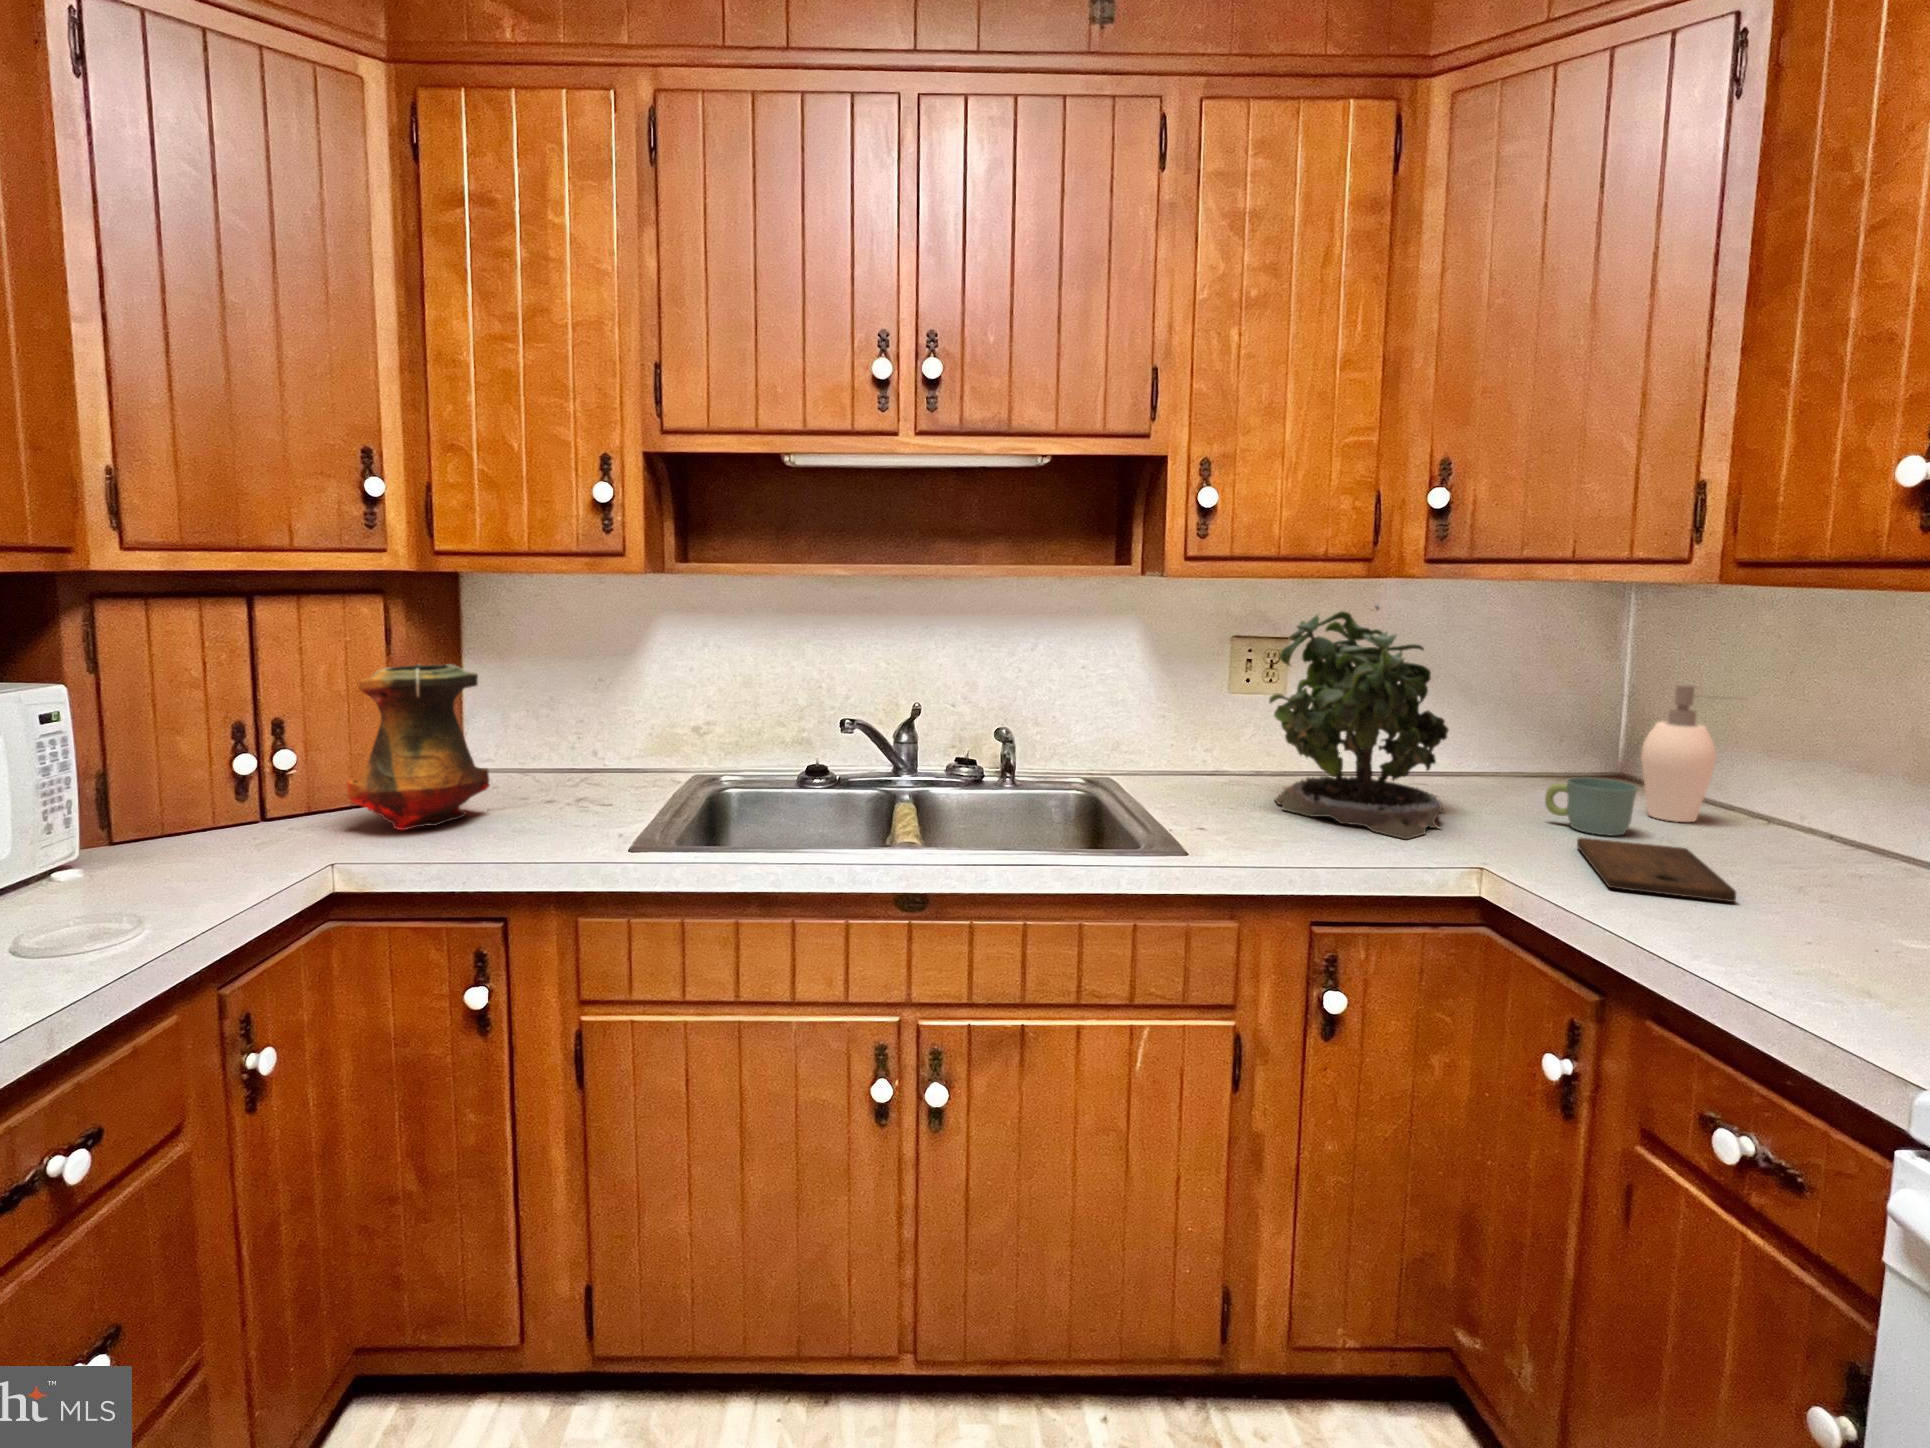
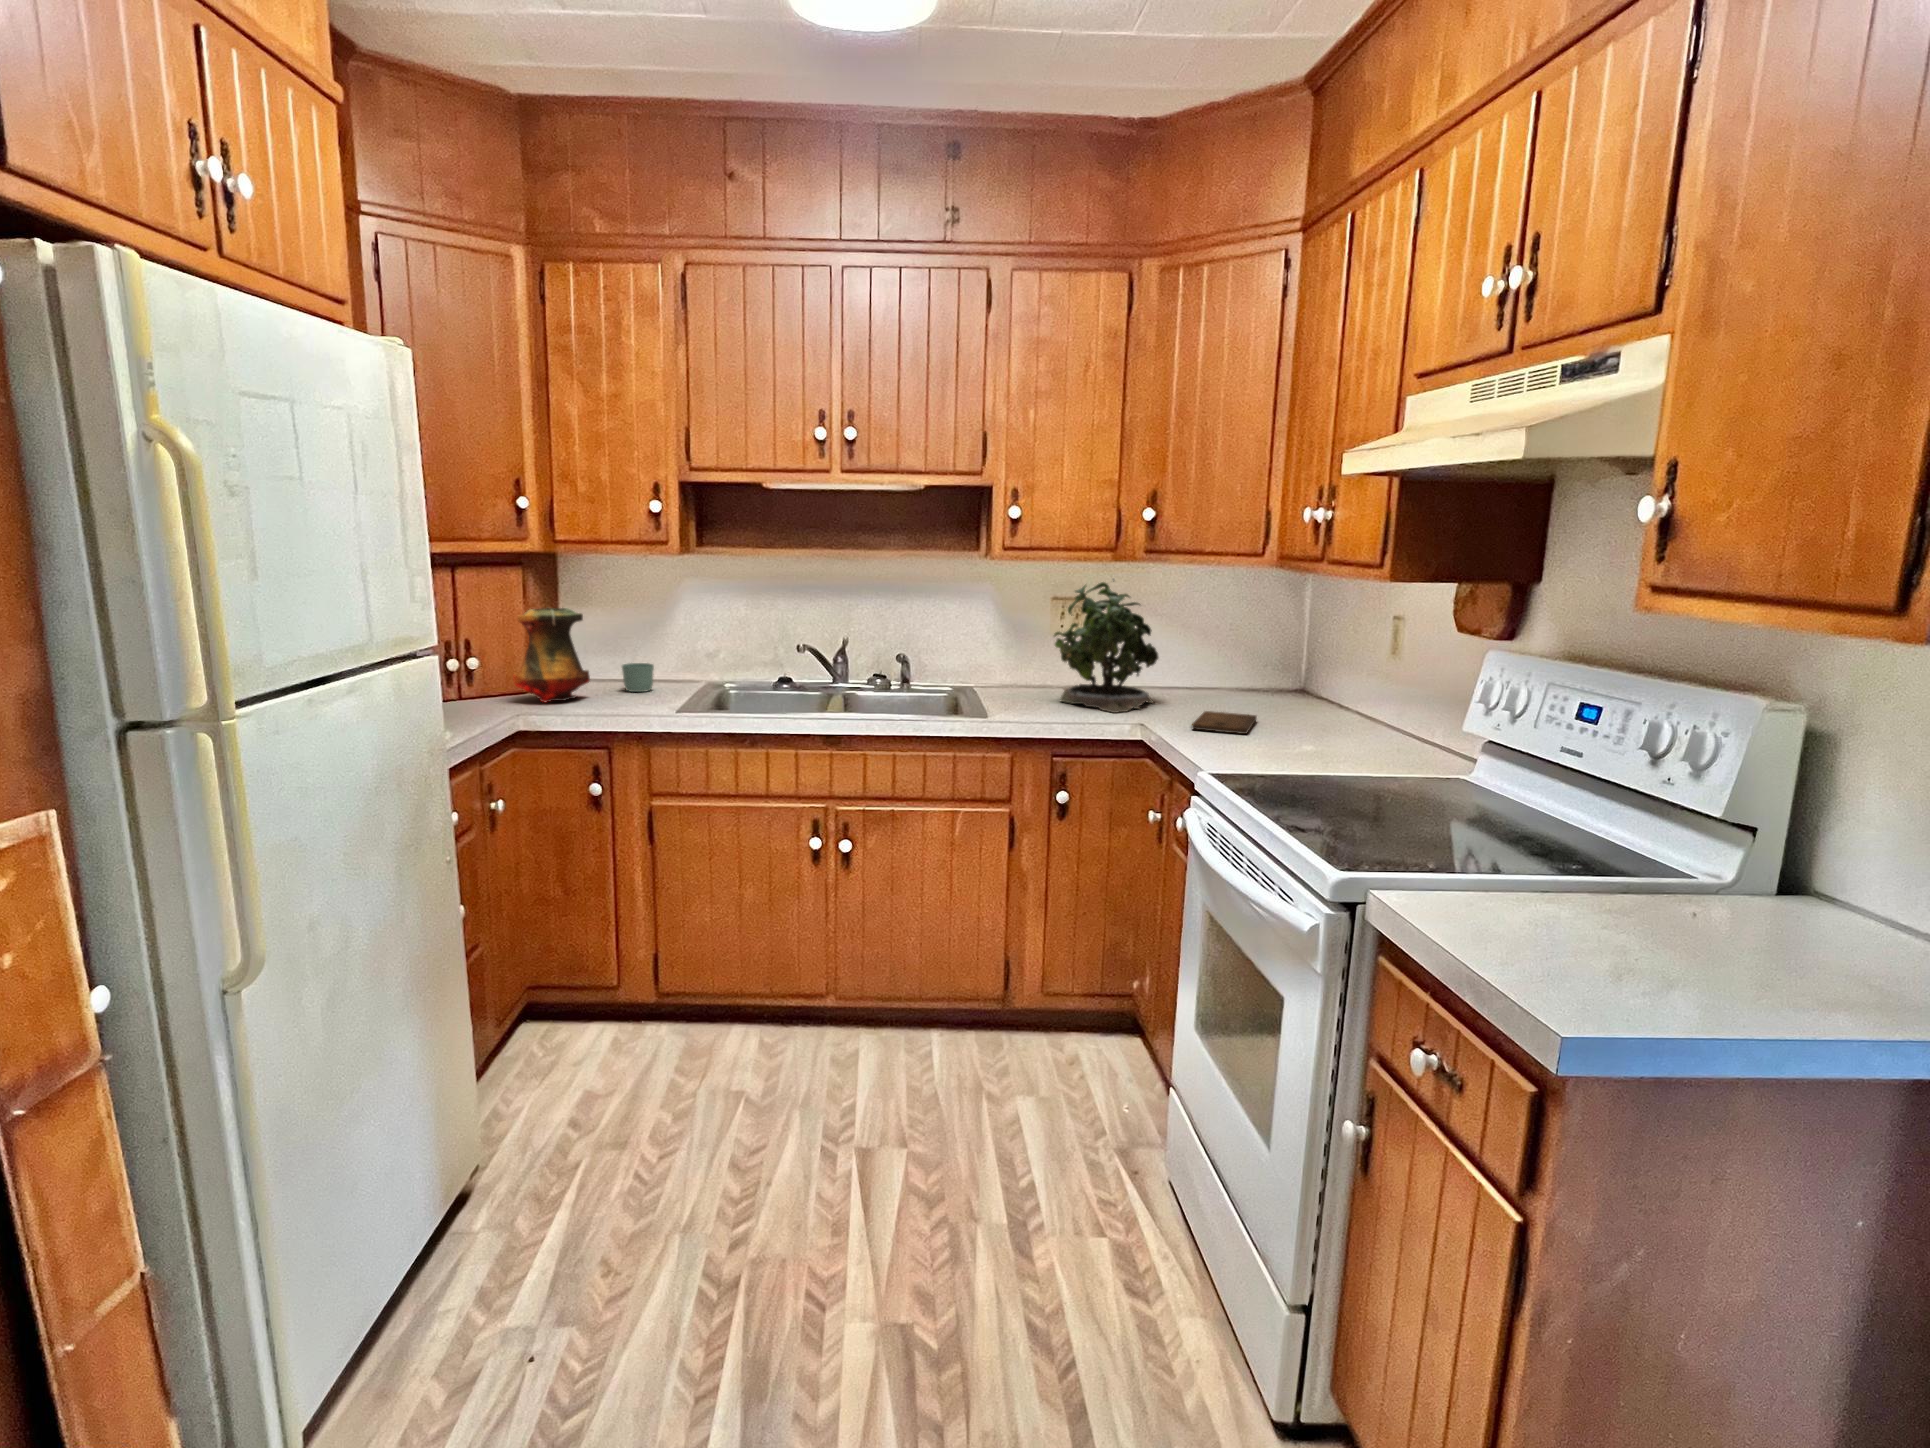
soap dispenser: present [1641,685,1720,822] -> none [1271,628,1322,709]
mug: present [1545,777,1637,835] -> present [622,663,654,692]

